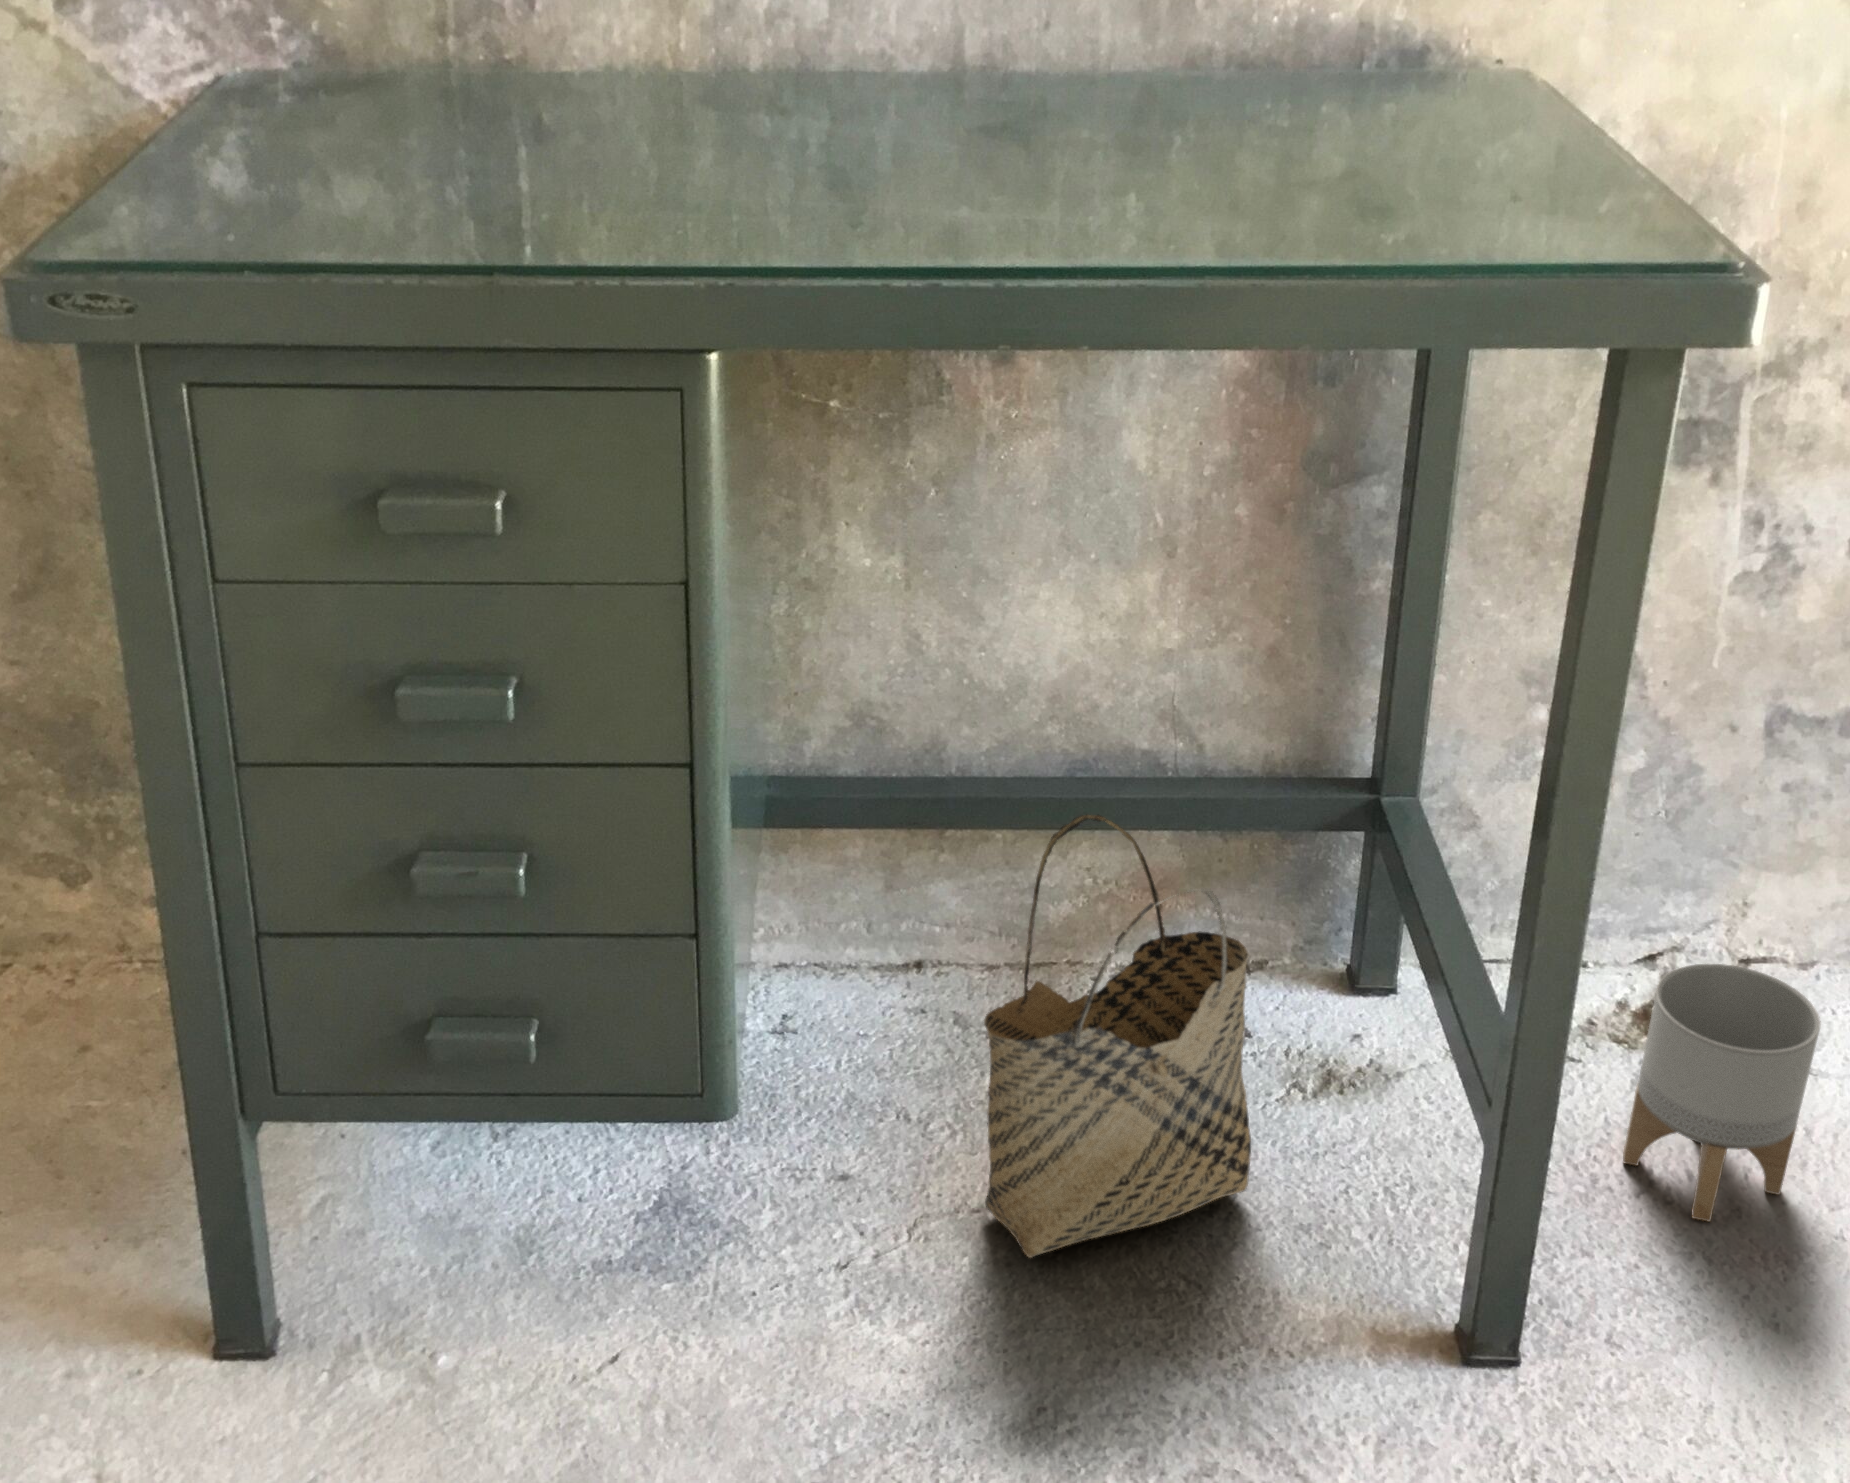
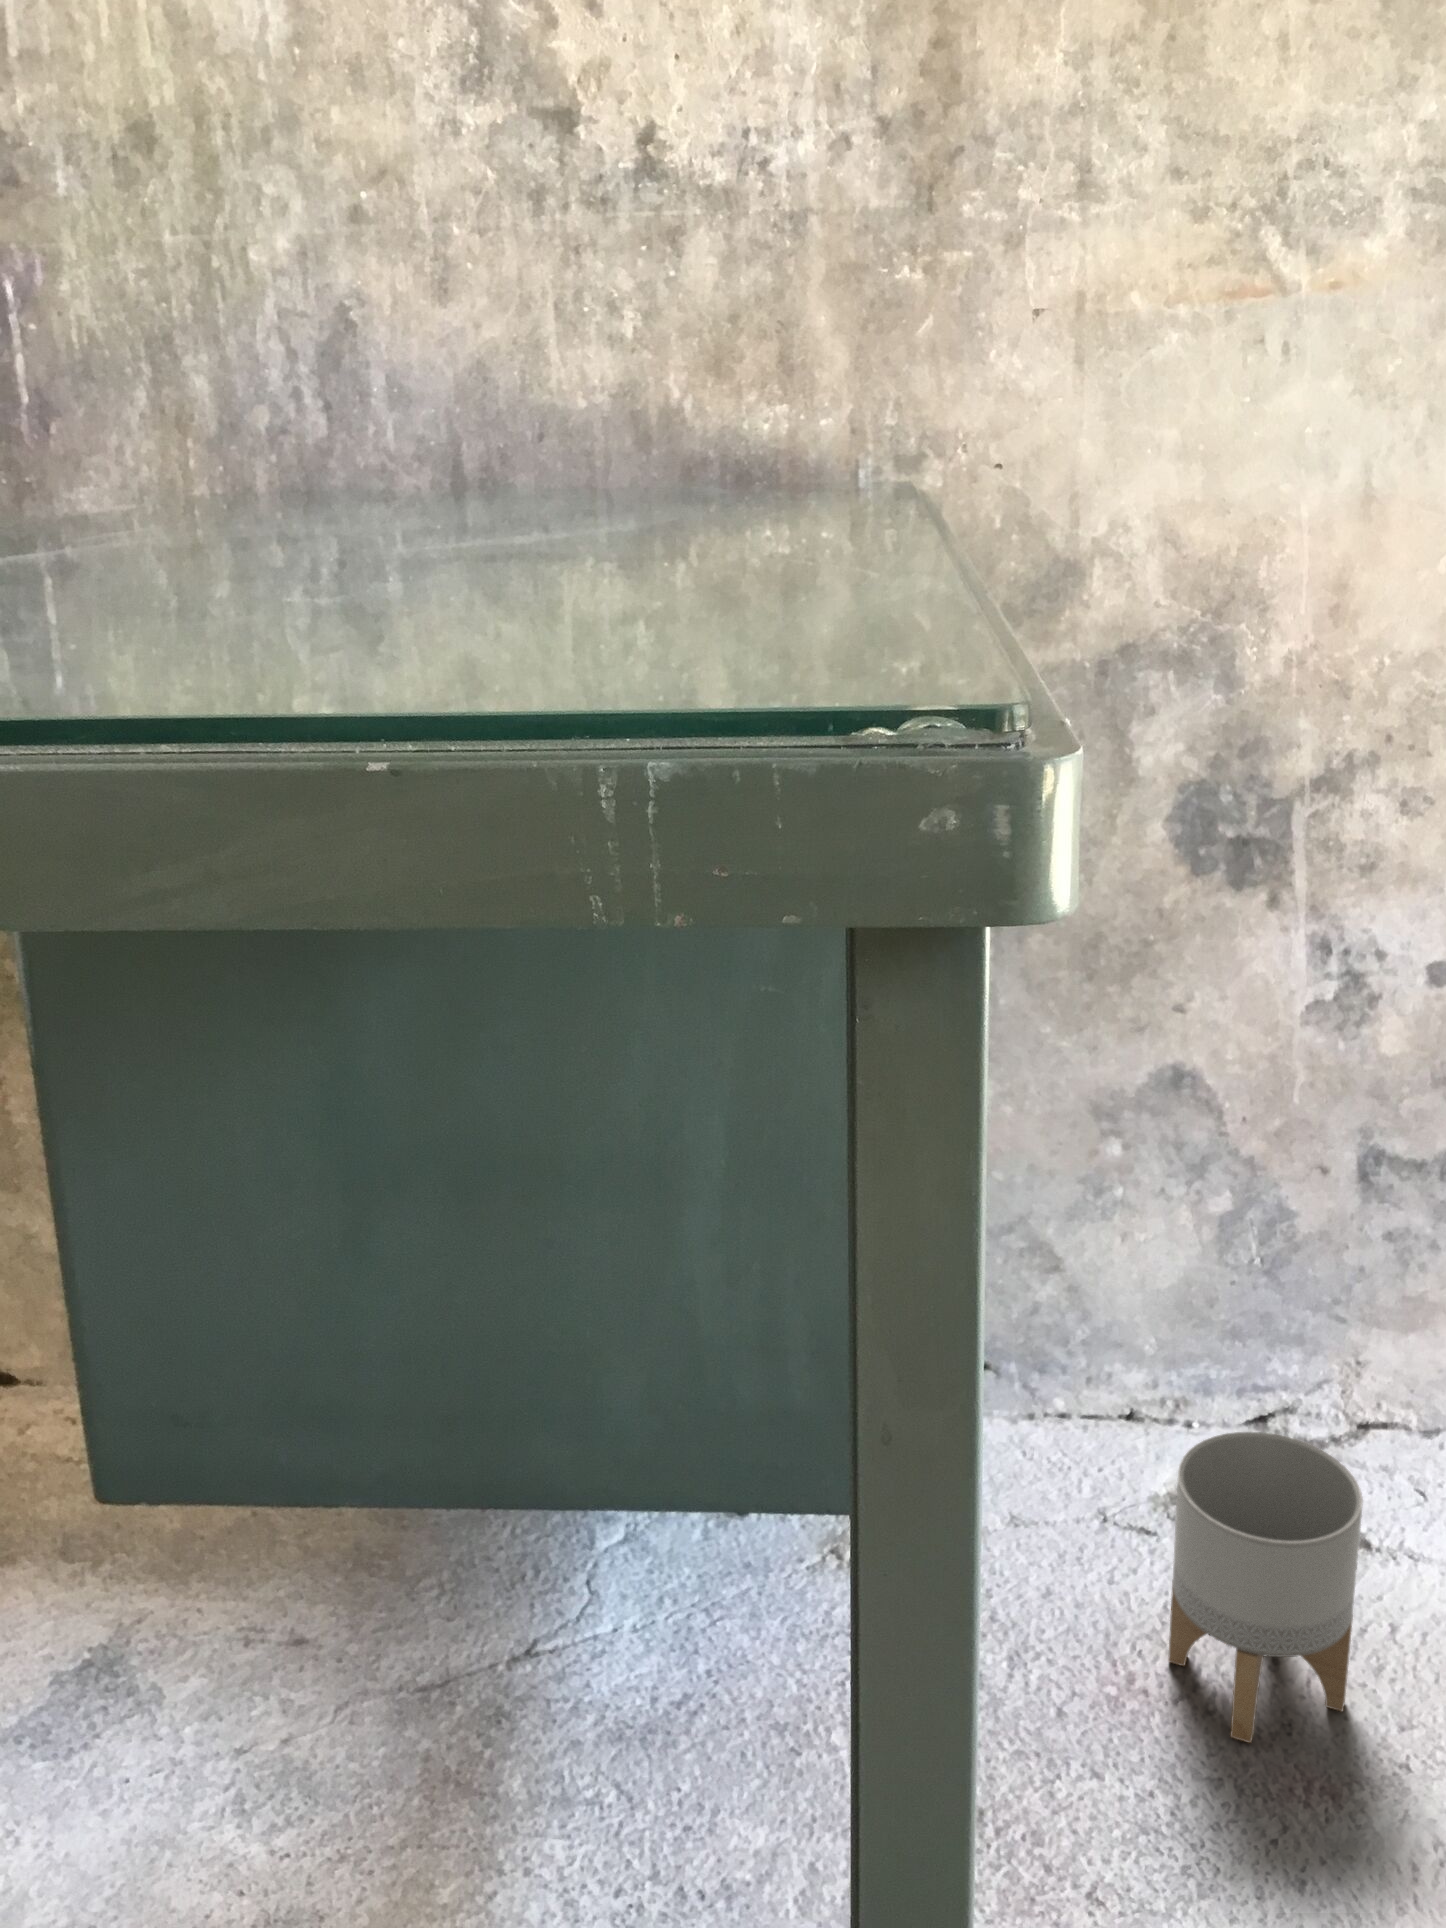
woven basket: present [984,815,1251,1258] -> none [381,1246,728,1752]

